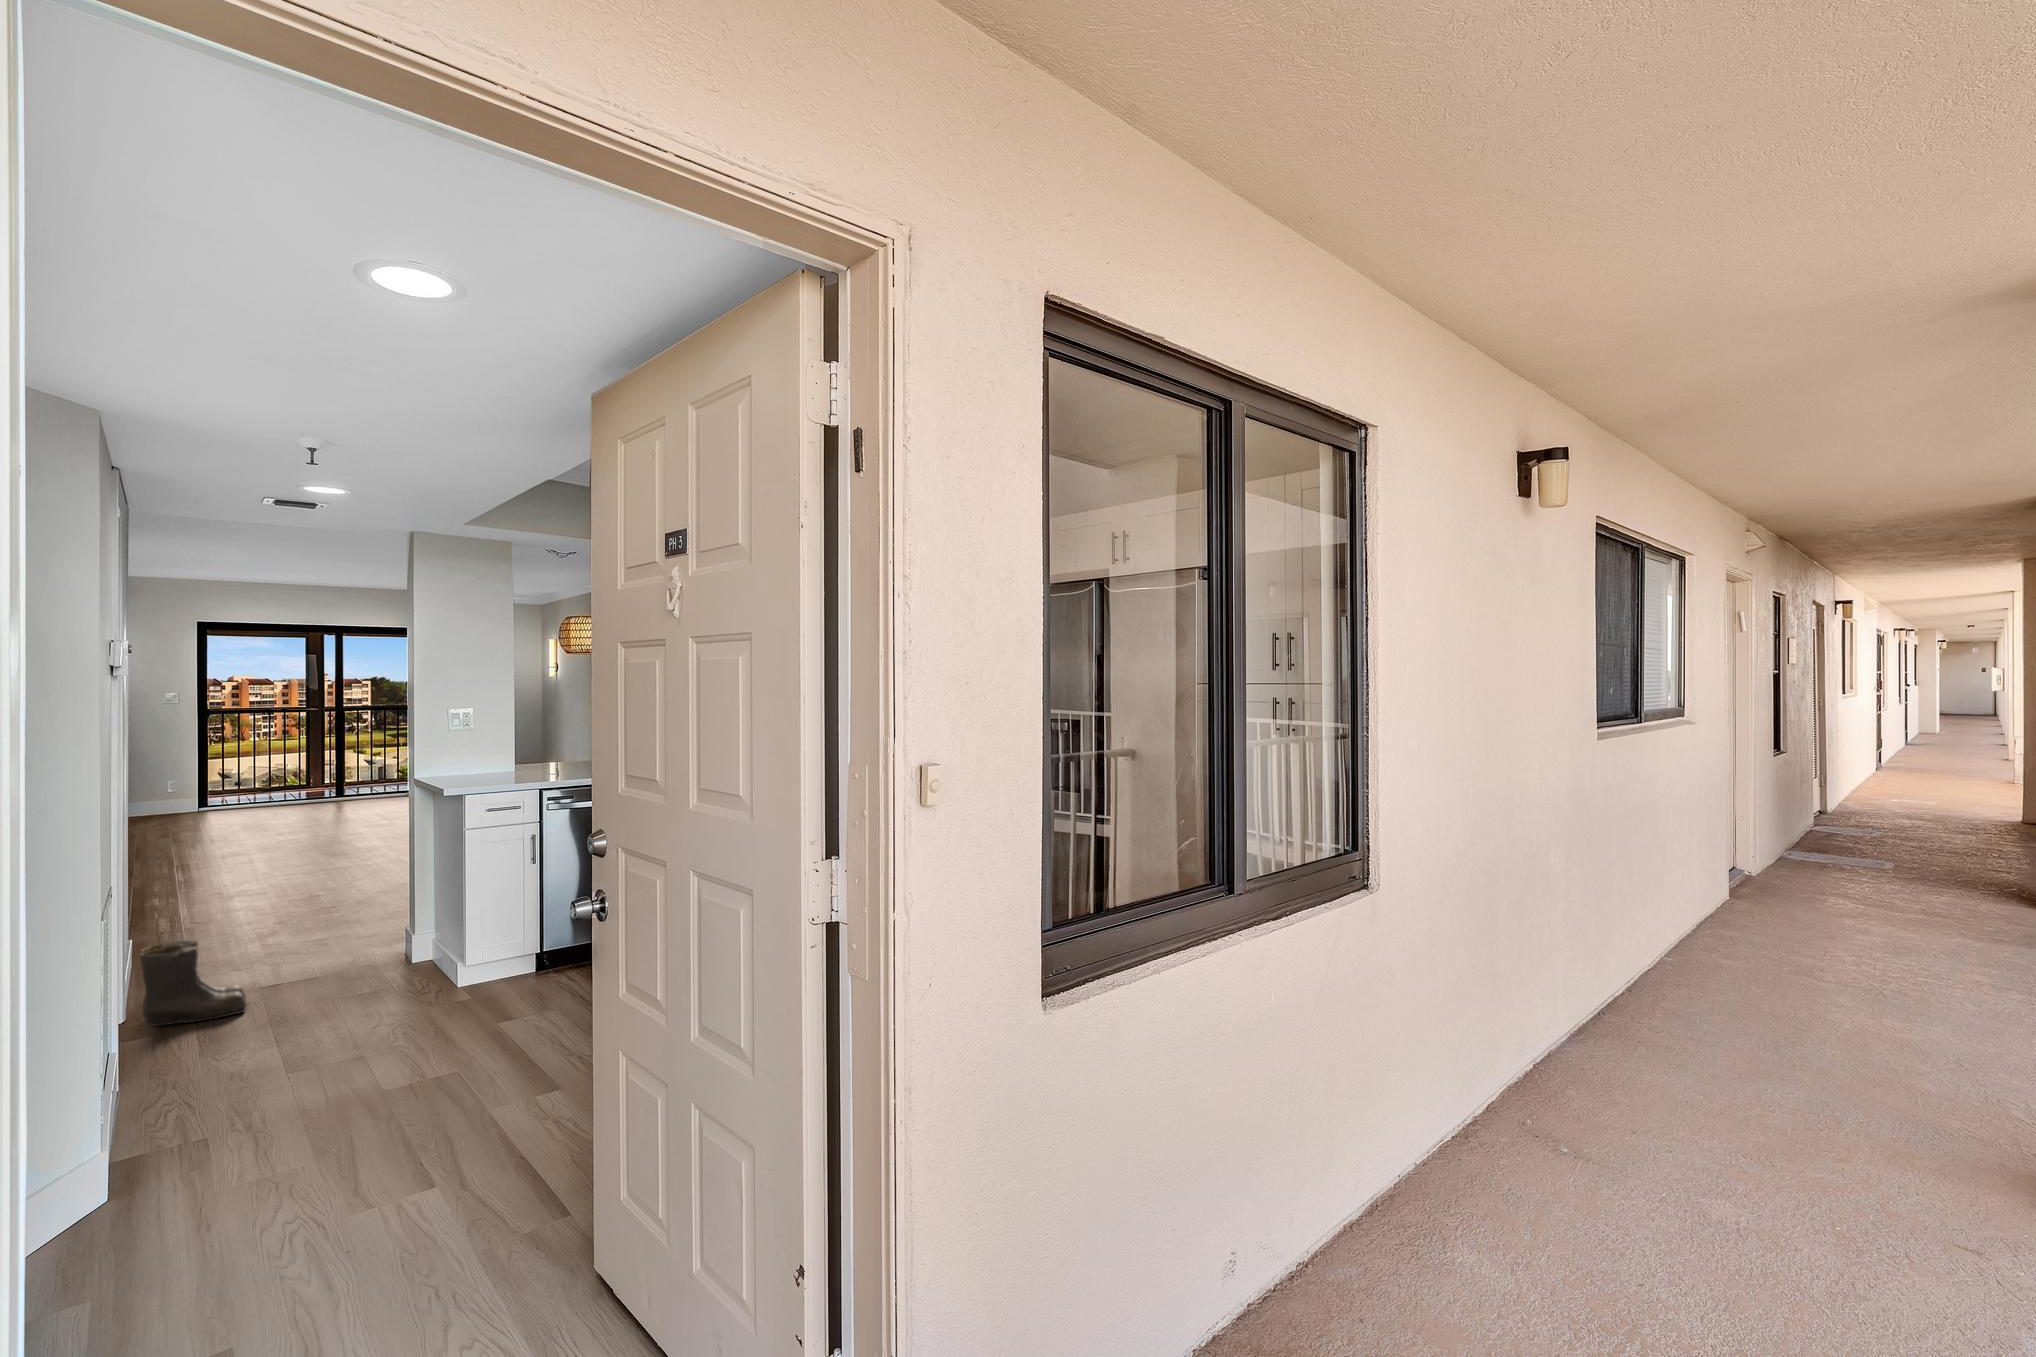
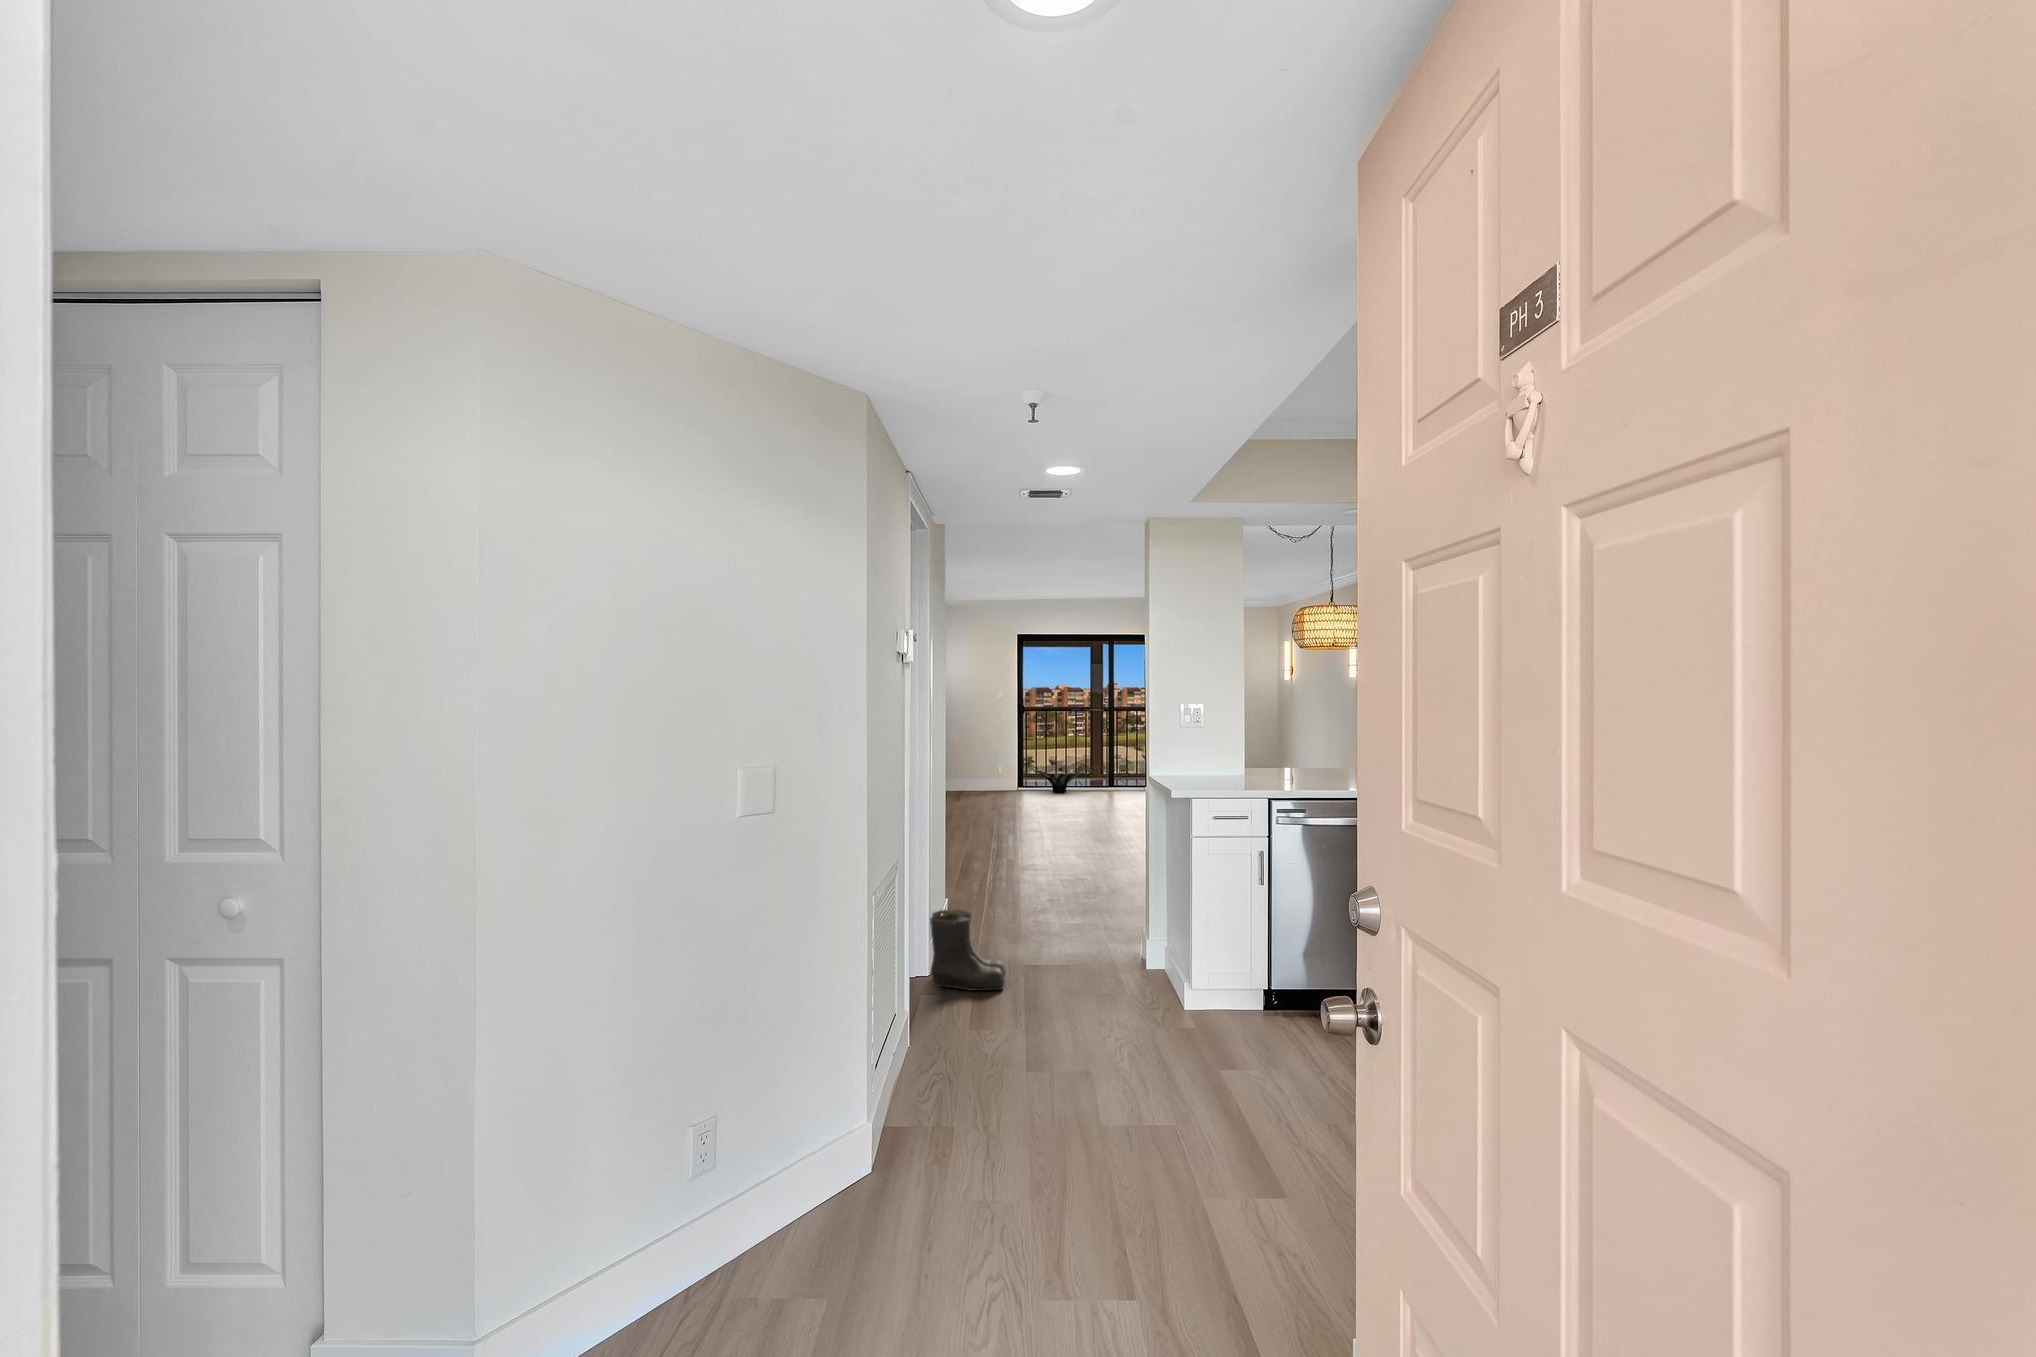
potted plant: none [227,777,309,808] -> present [1032,769,1085,793]

